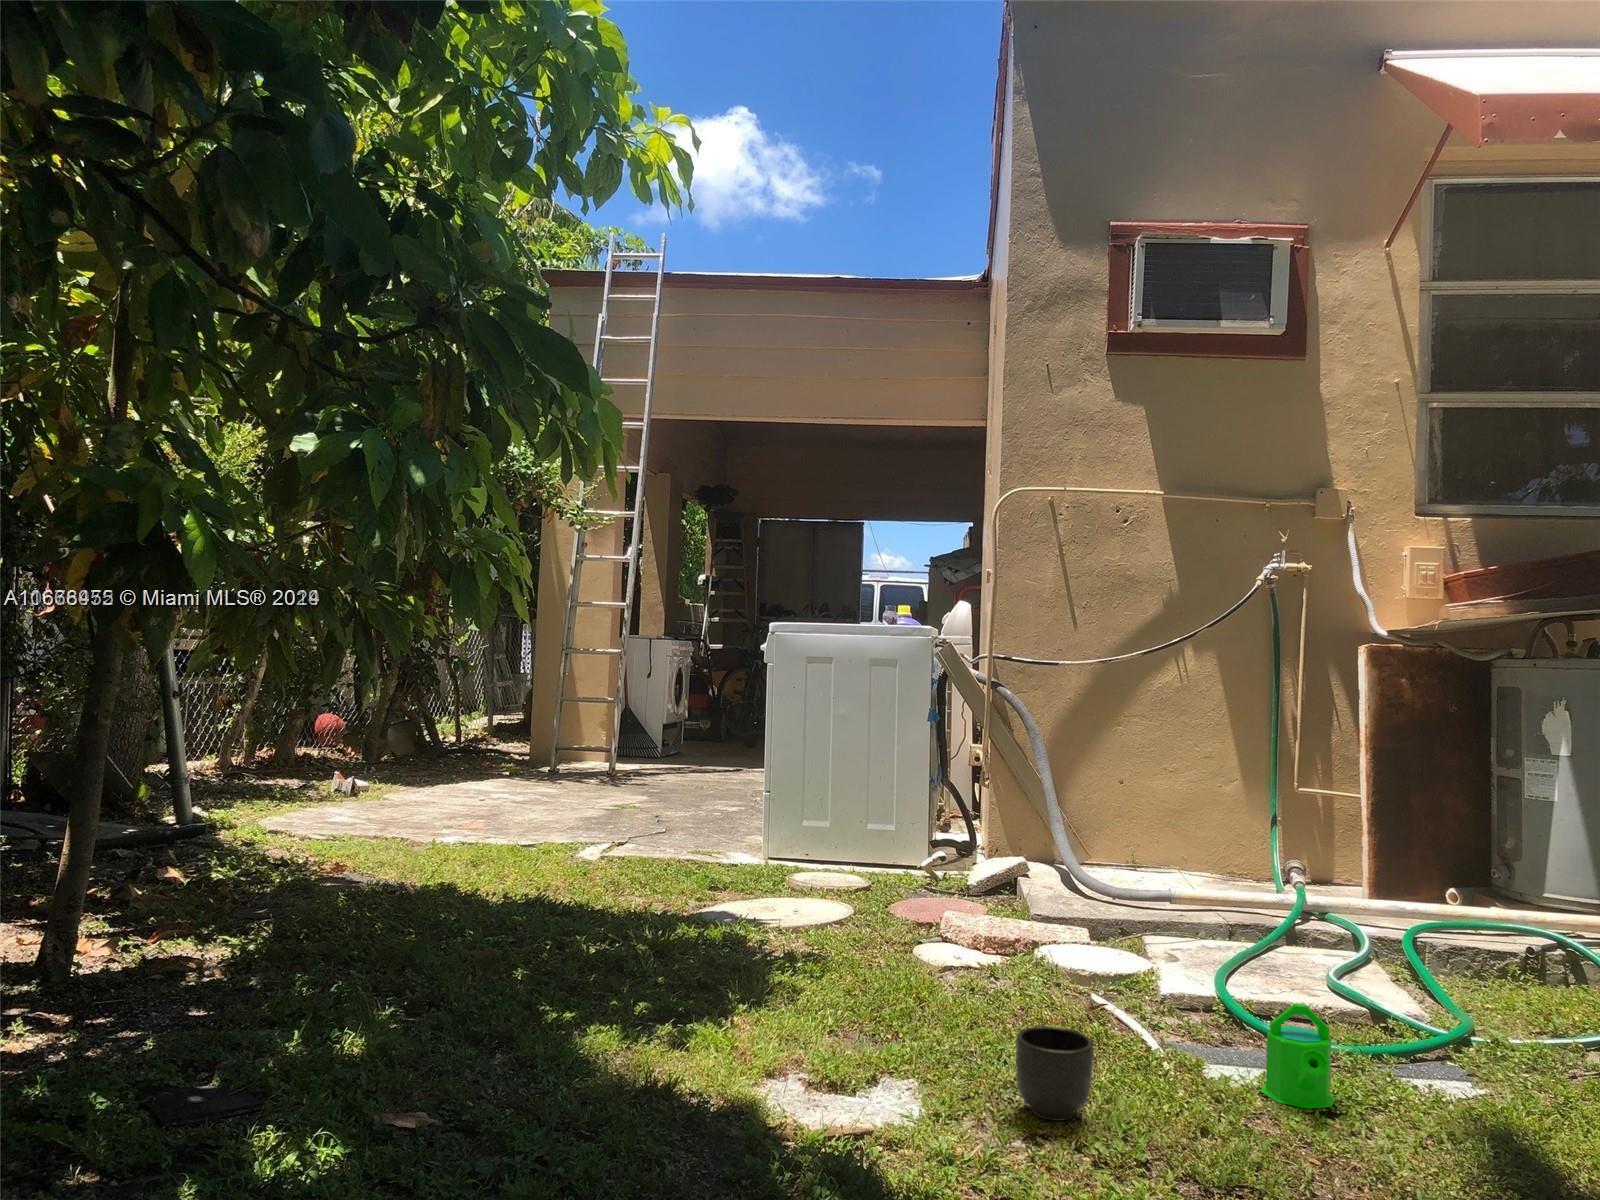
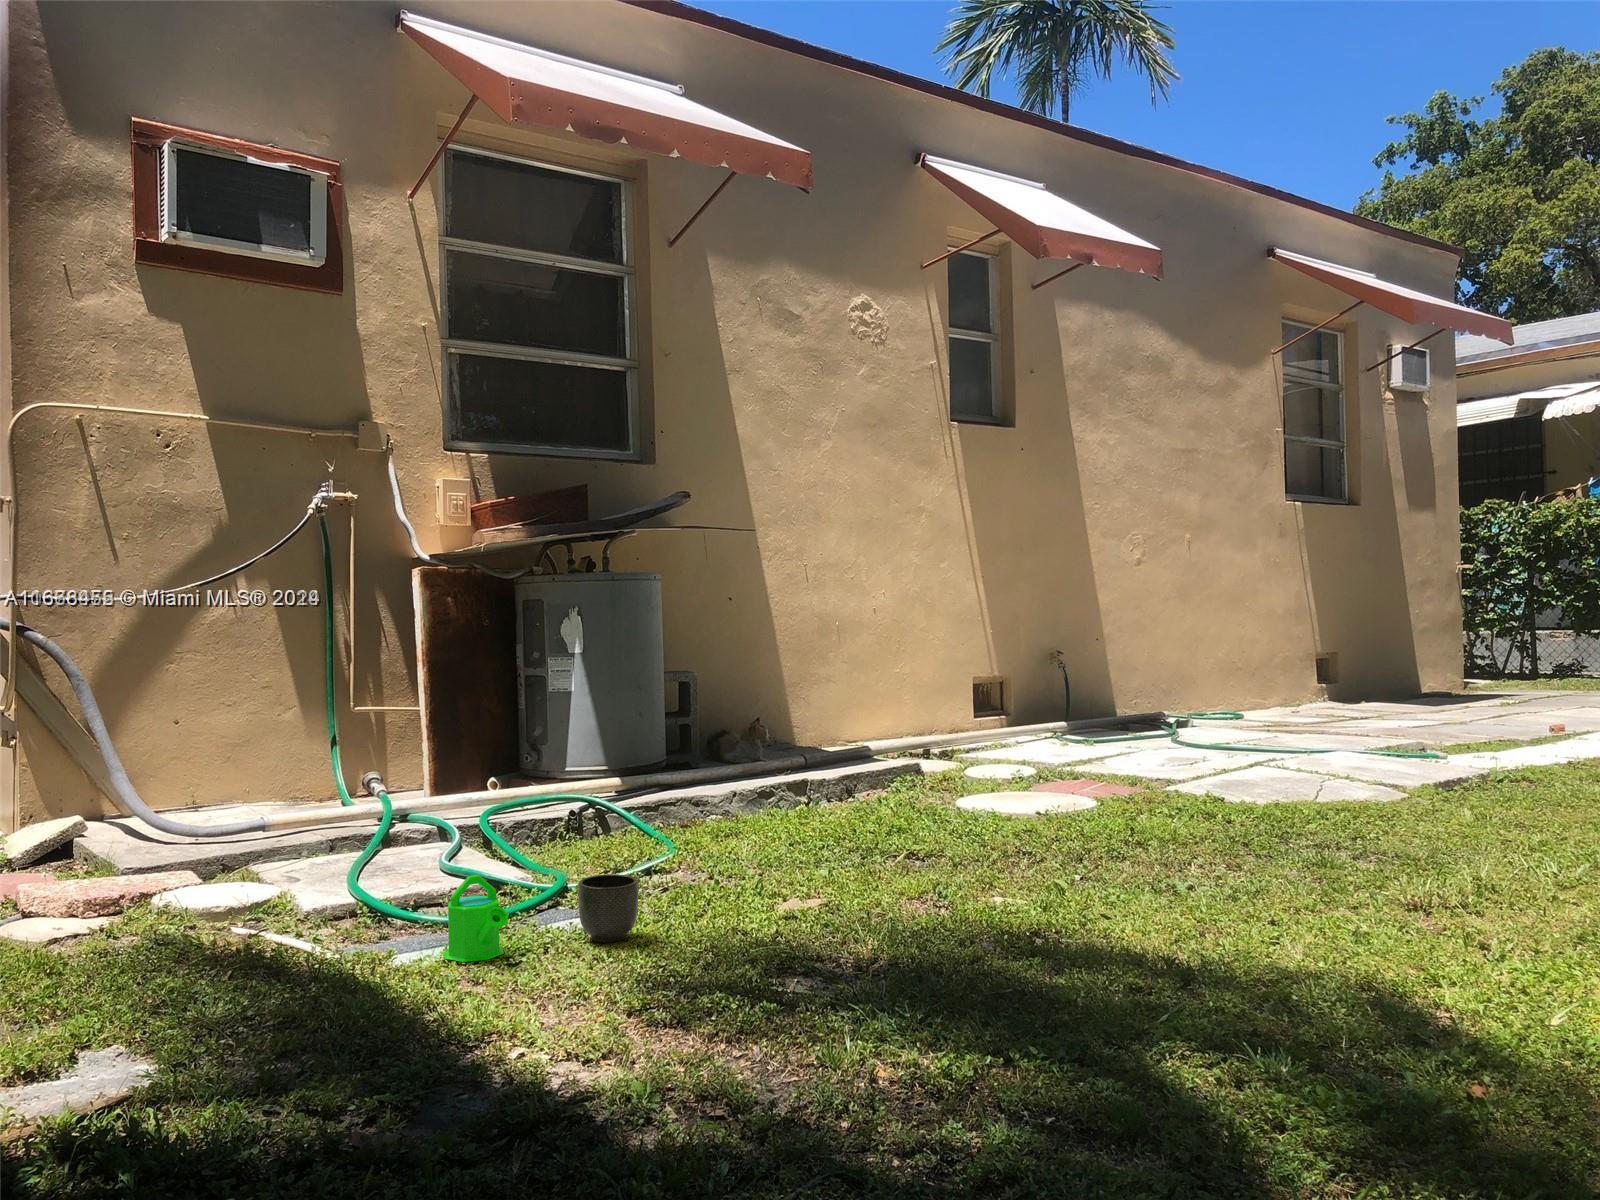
planter: present [1016,1026,1094,1121] -> present [578,874,638,943]

